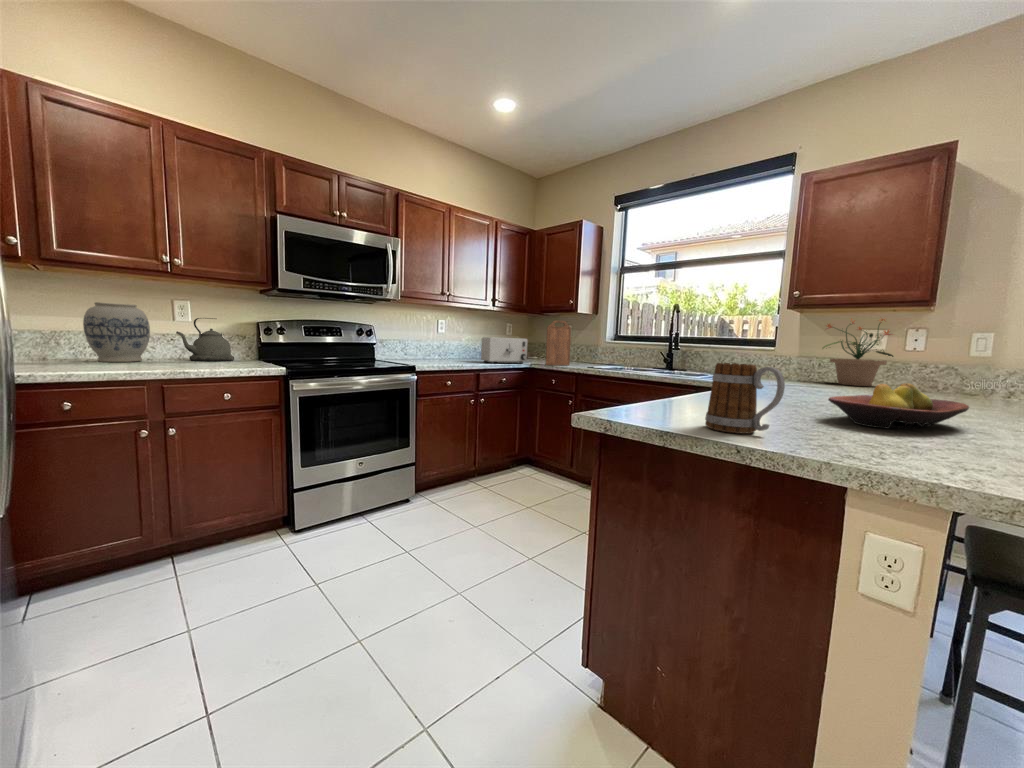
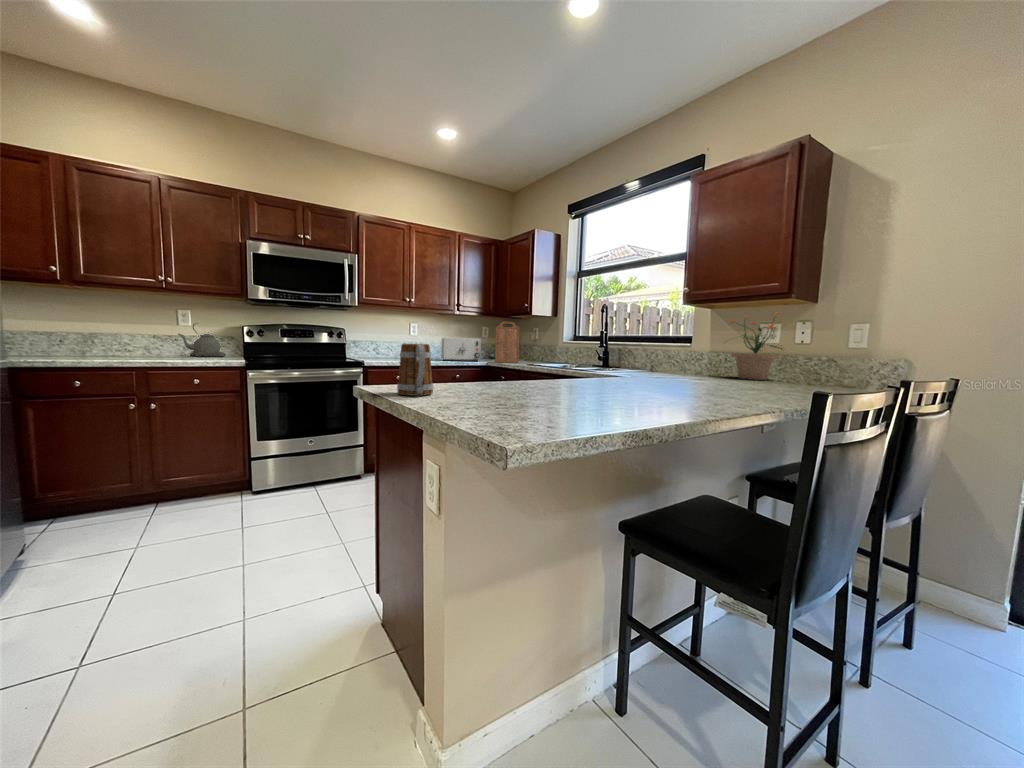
vase: present [83,302,150,362] -> none [110,312,159,356]
fruit bowl: present [828,383,969,429] -> none [532,362,652,399]

